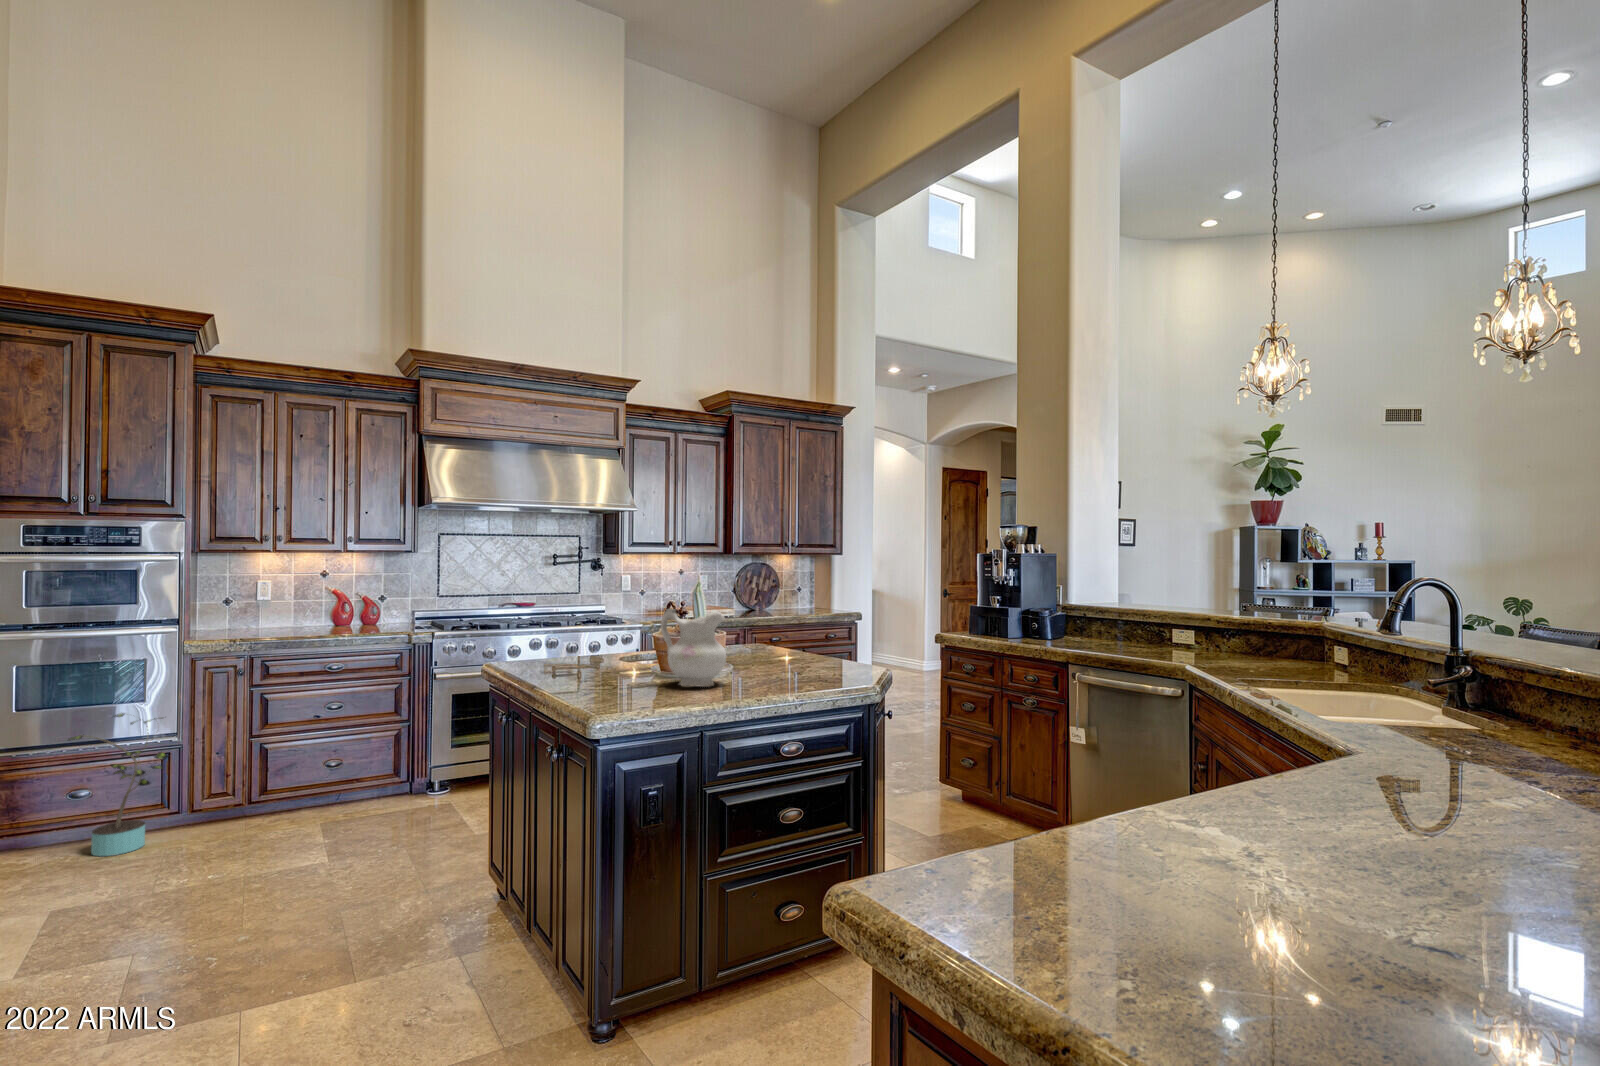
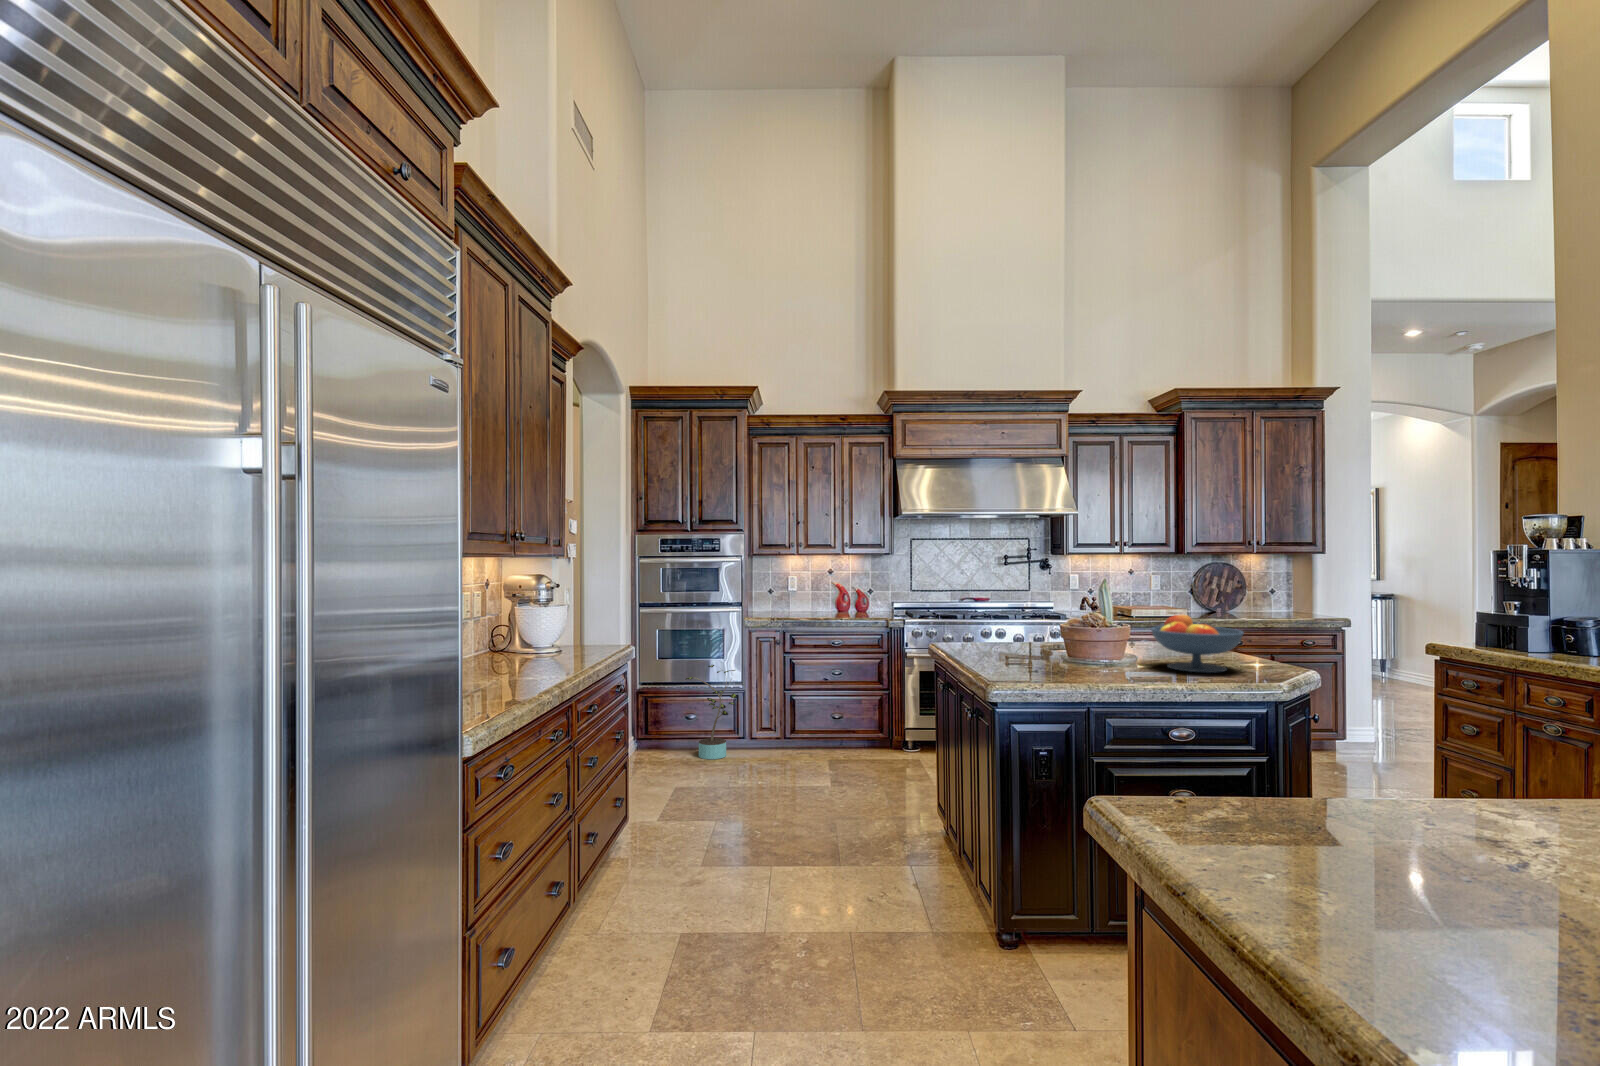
ceramic pitcher: present [661,609,726,687] -> none [1061,603,1120,673]
fruit bowl: none [751,615,840,677] -> present [1151,614,1244,673]

